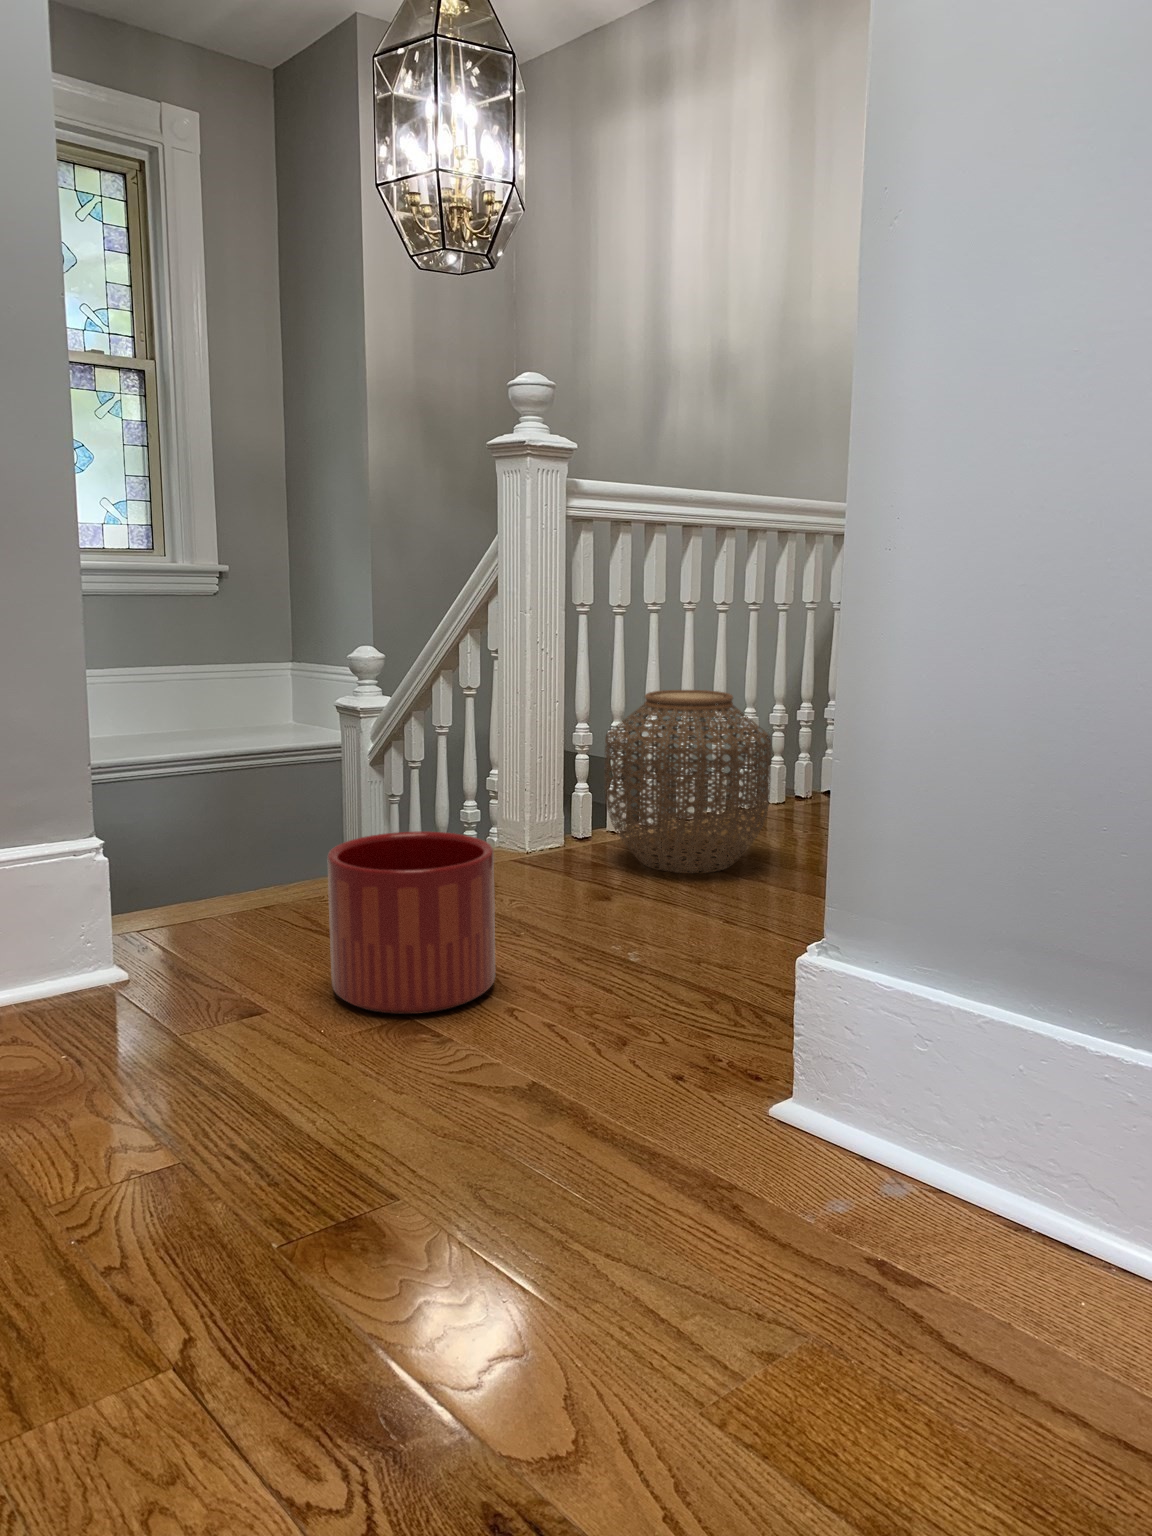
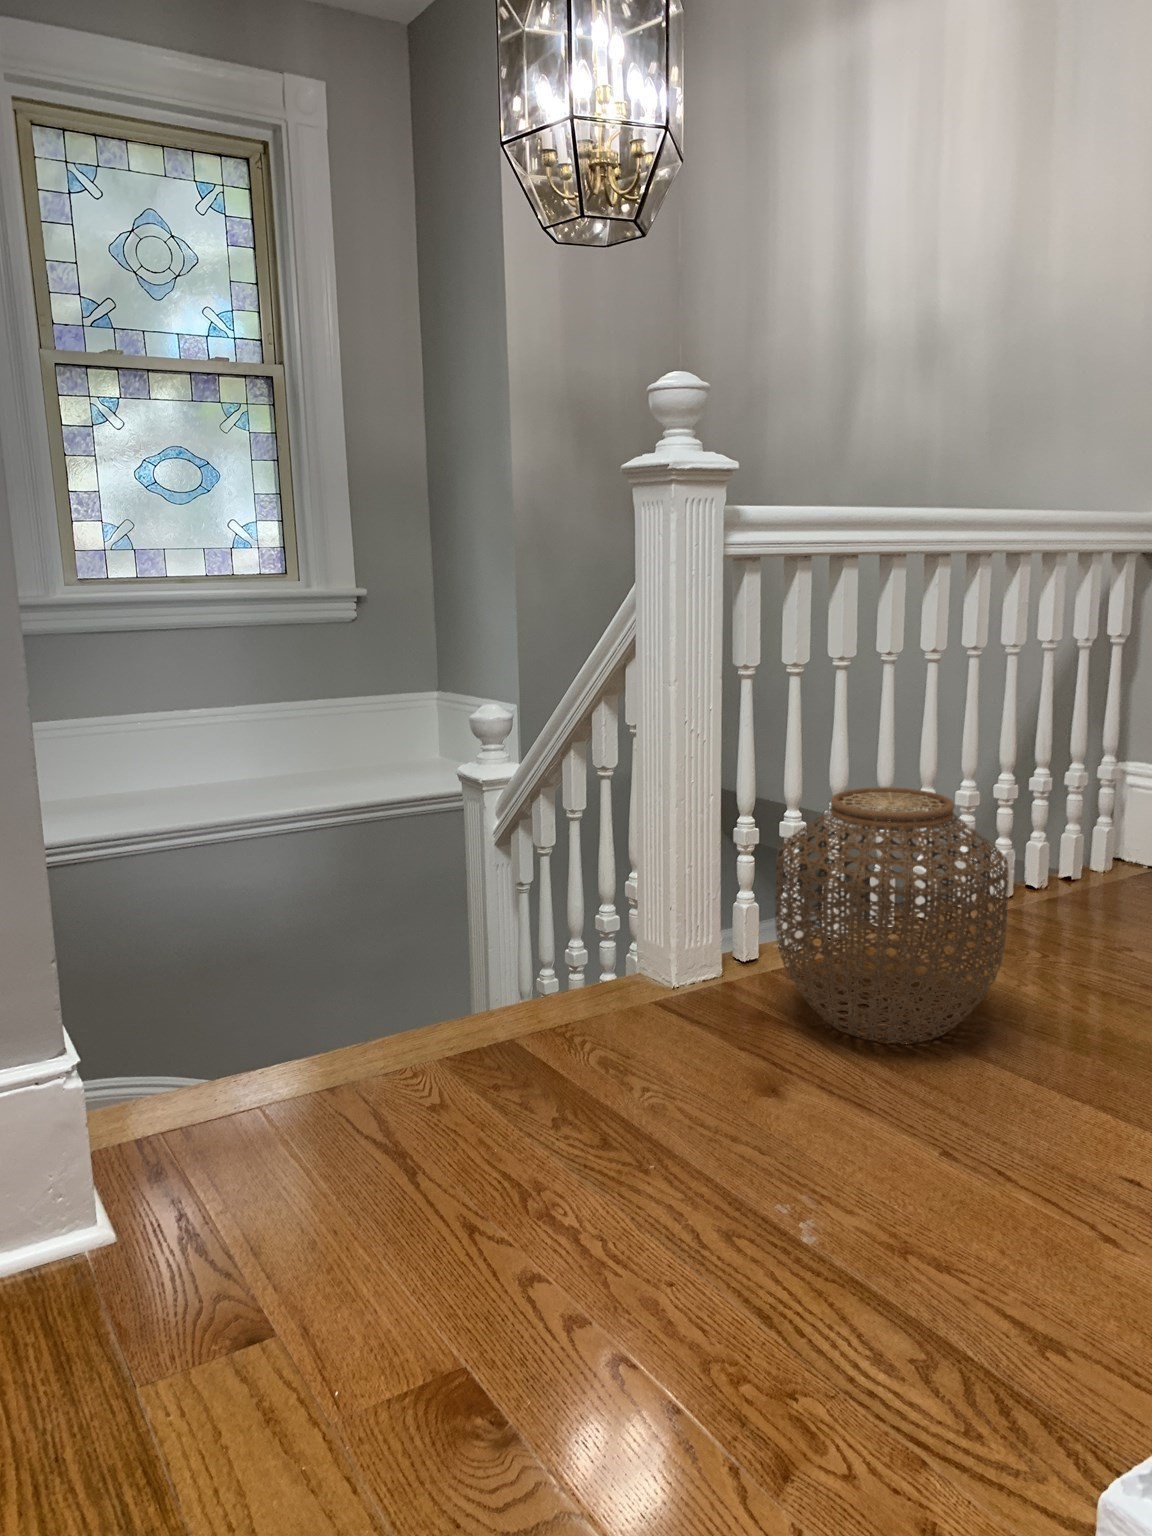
planter: present [327,832,495,1014] -> none [358,1052,604,1367]

